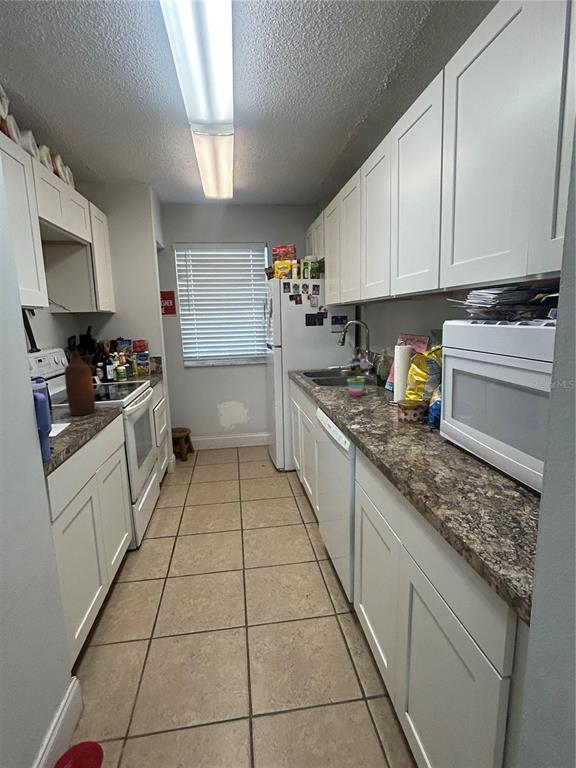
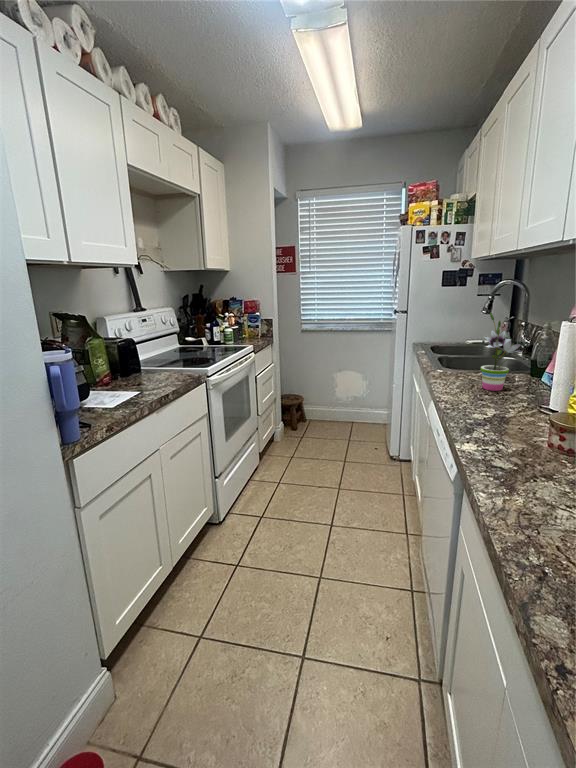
bottle: present [65,351,95,416] -> none [149,314,178,382]

